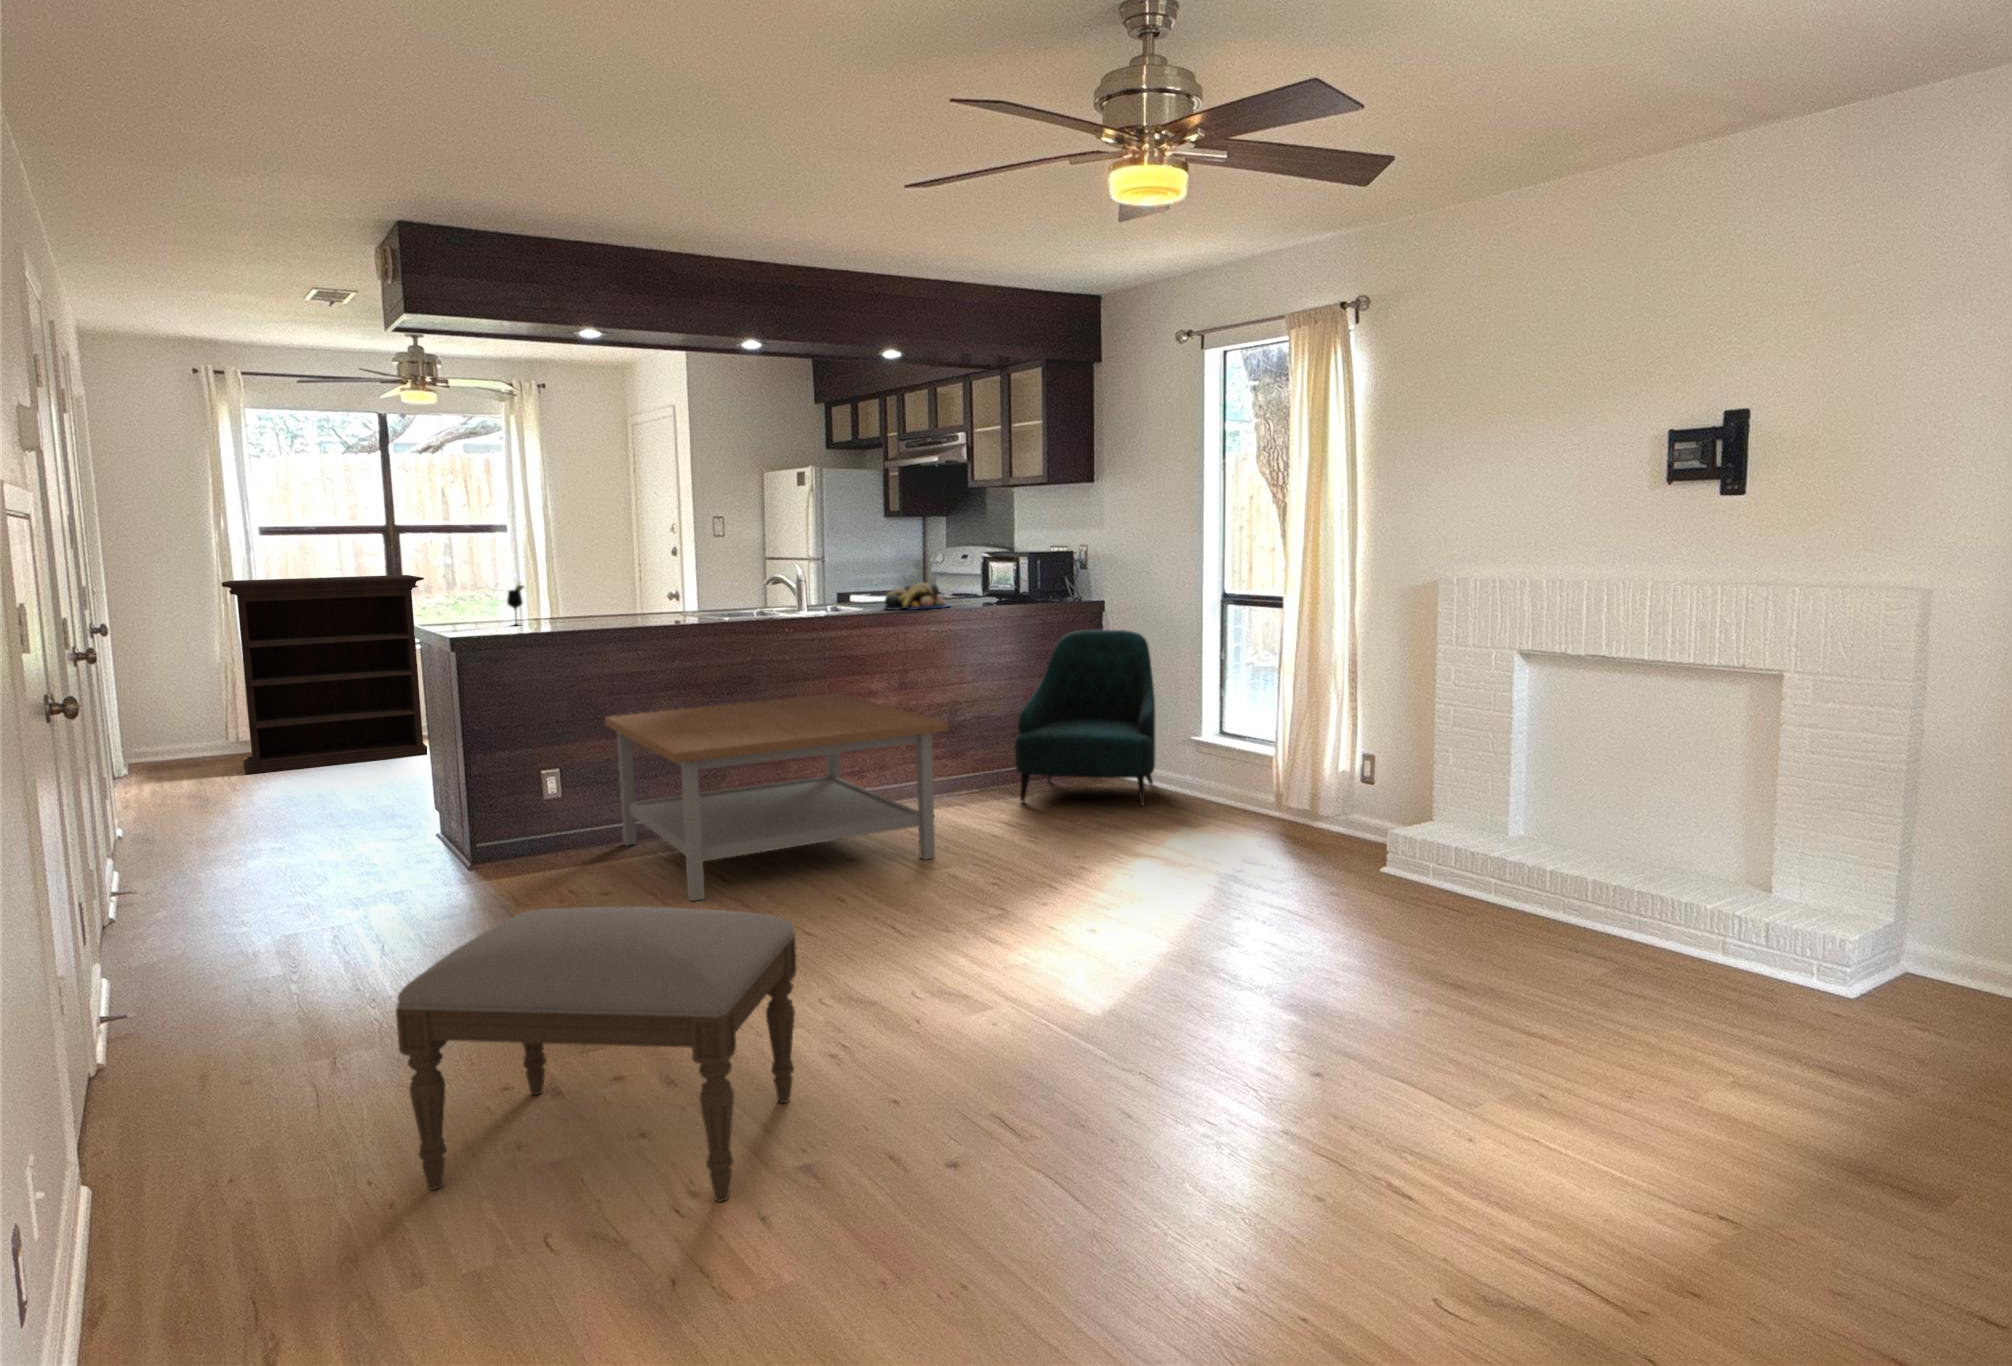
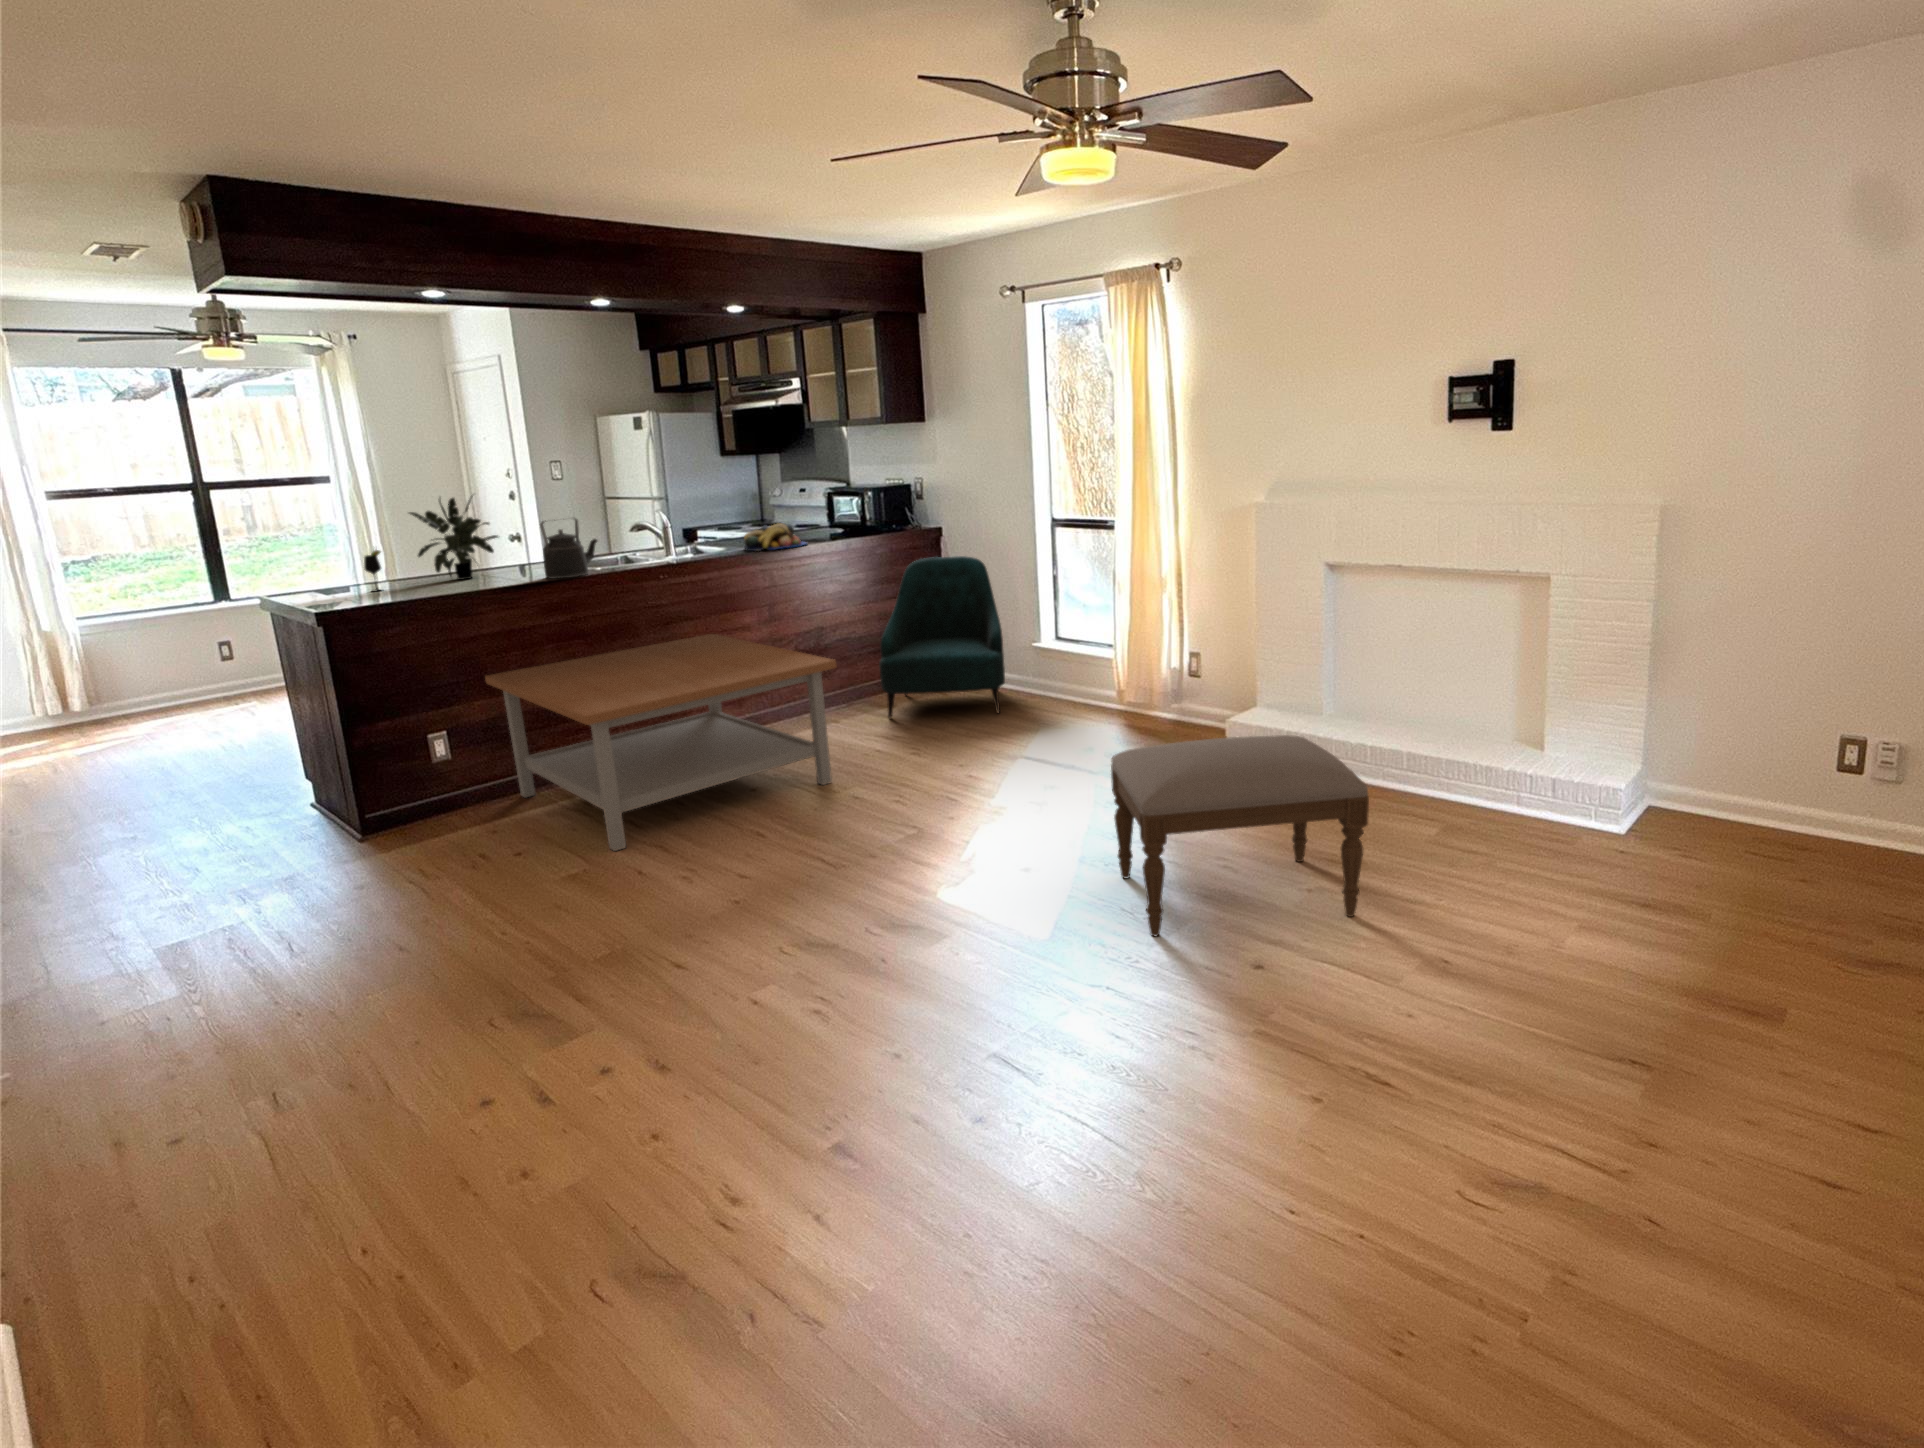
potted plant: none [555,535,639,621] -> present [409,496,498,580]
kettle: none [672,562,730,622] -> present [540,518,597,579]
bookshelf: present [222,575,427,774] -> none [5,535,278,754]
ottoman: present [396,907,797,1202] -> present [1111,735,1369,936]

